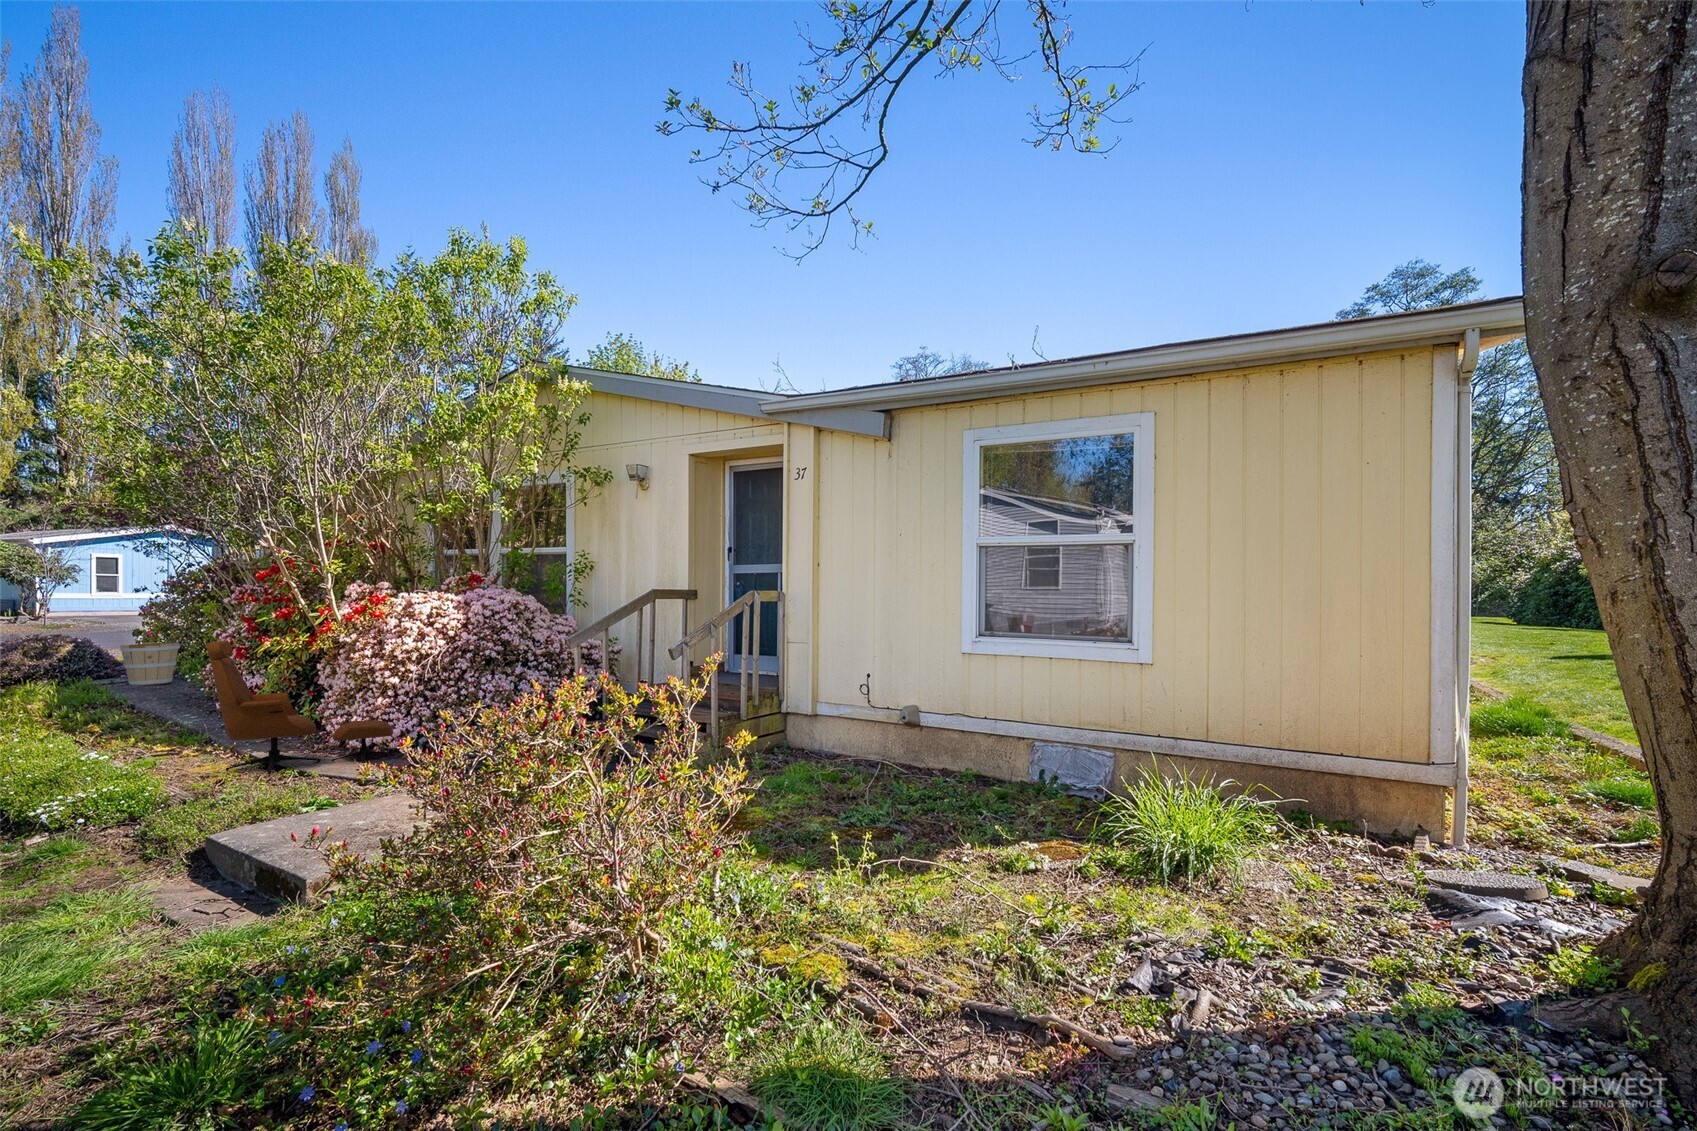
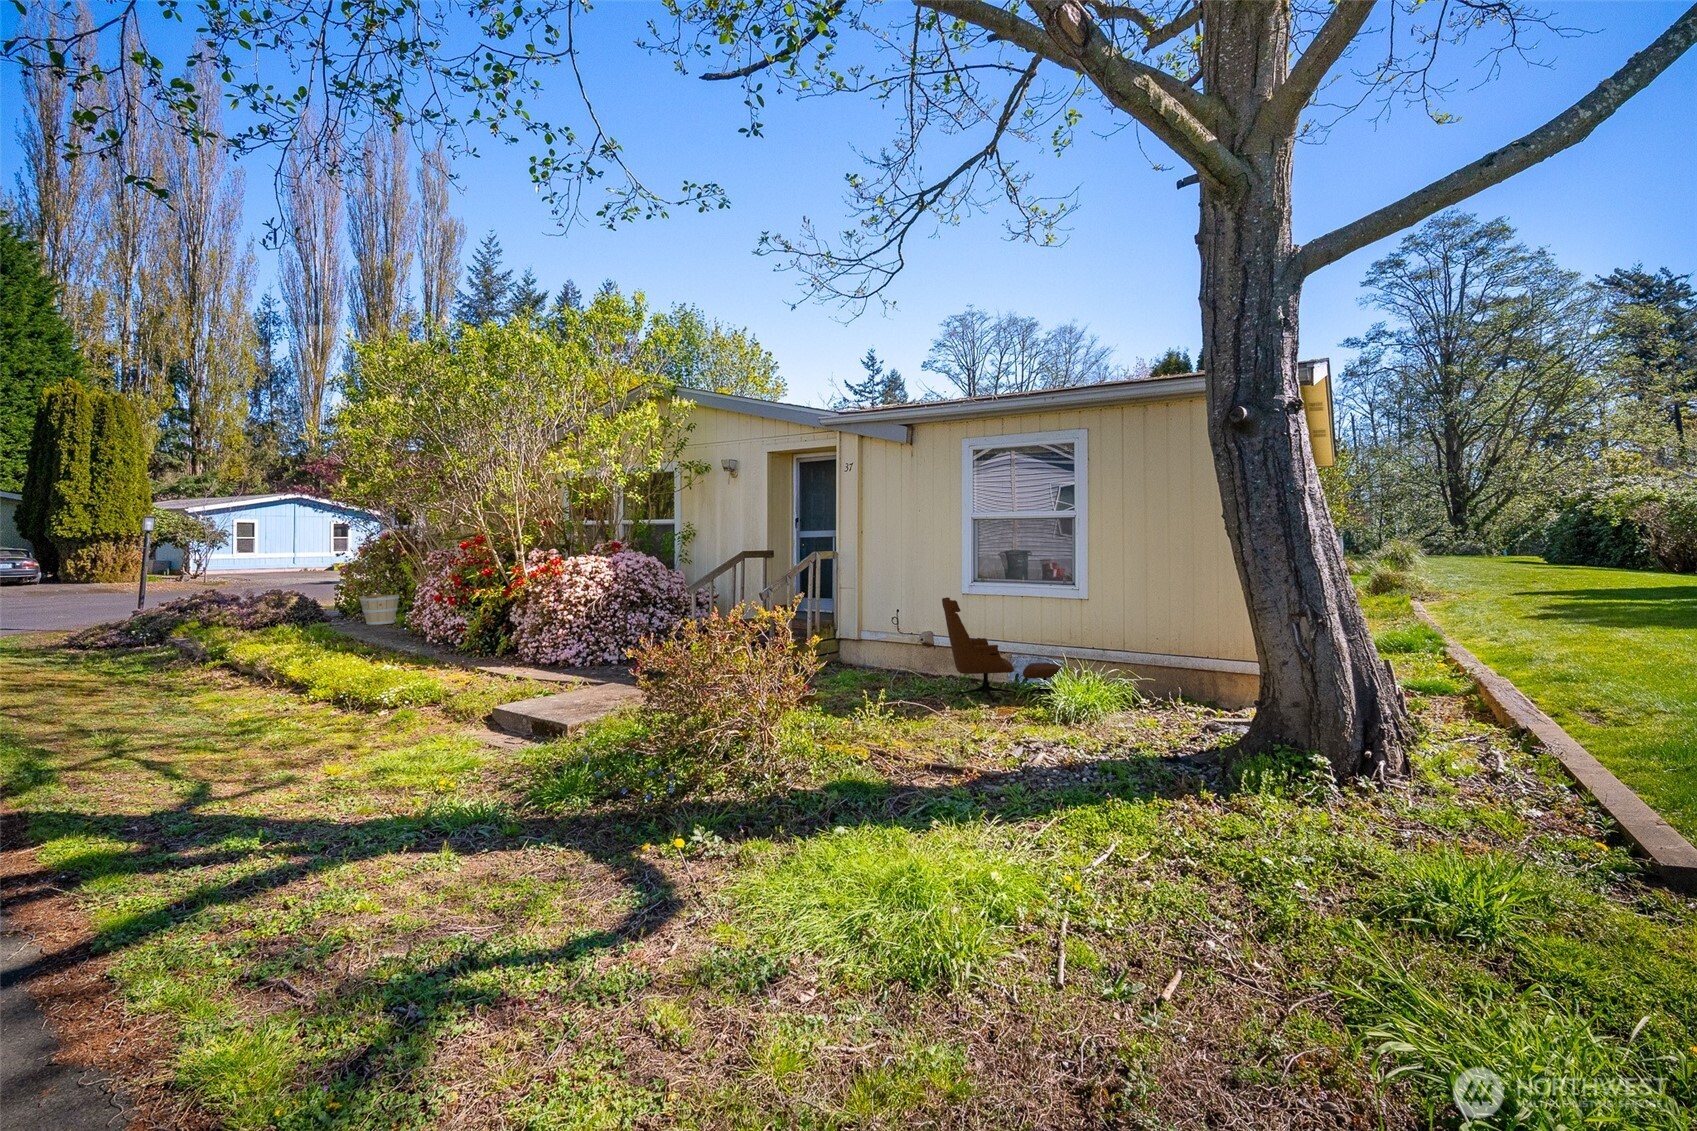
lounge chair: present [207,640,395,774] -> present [942,597,1061,702]

